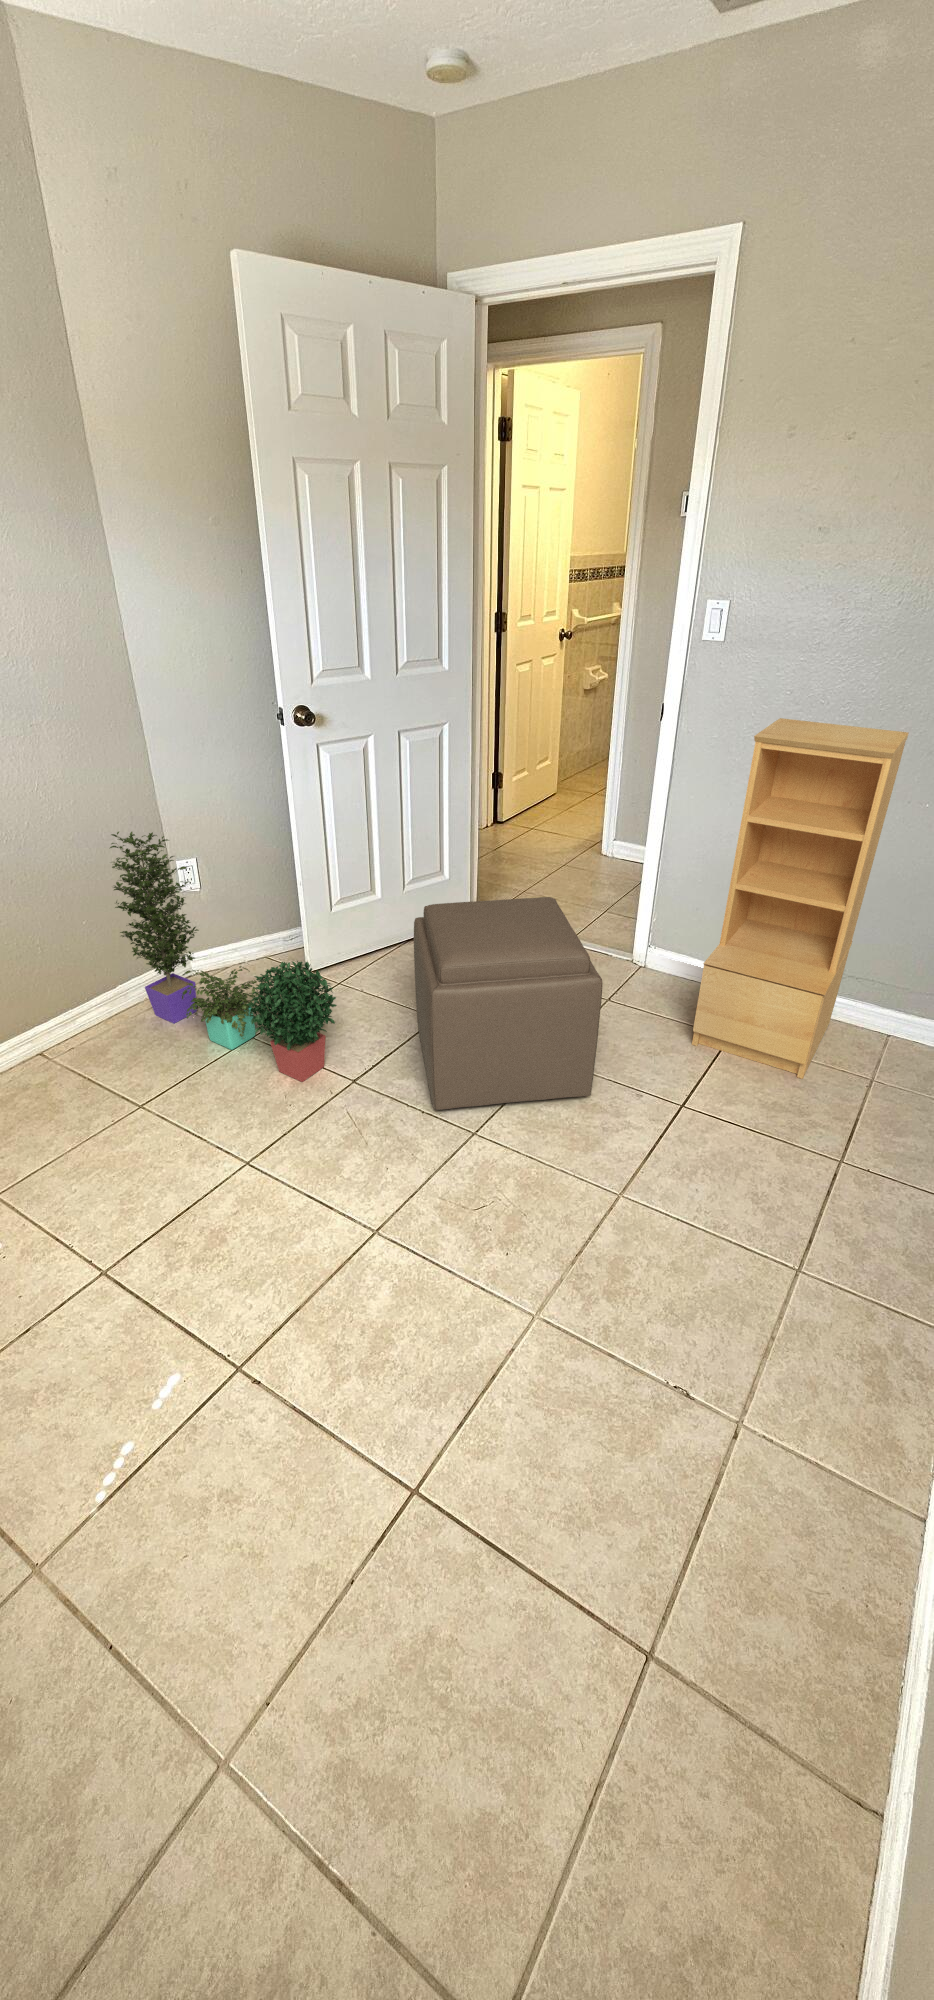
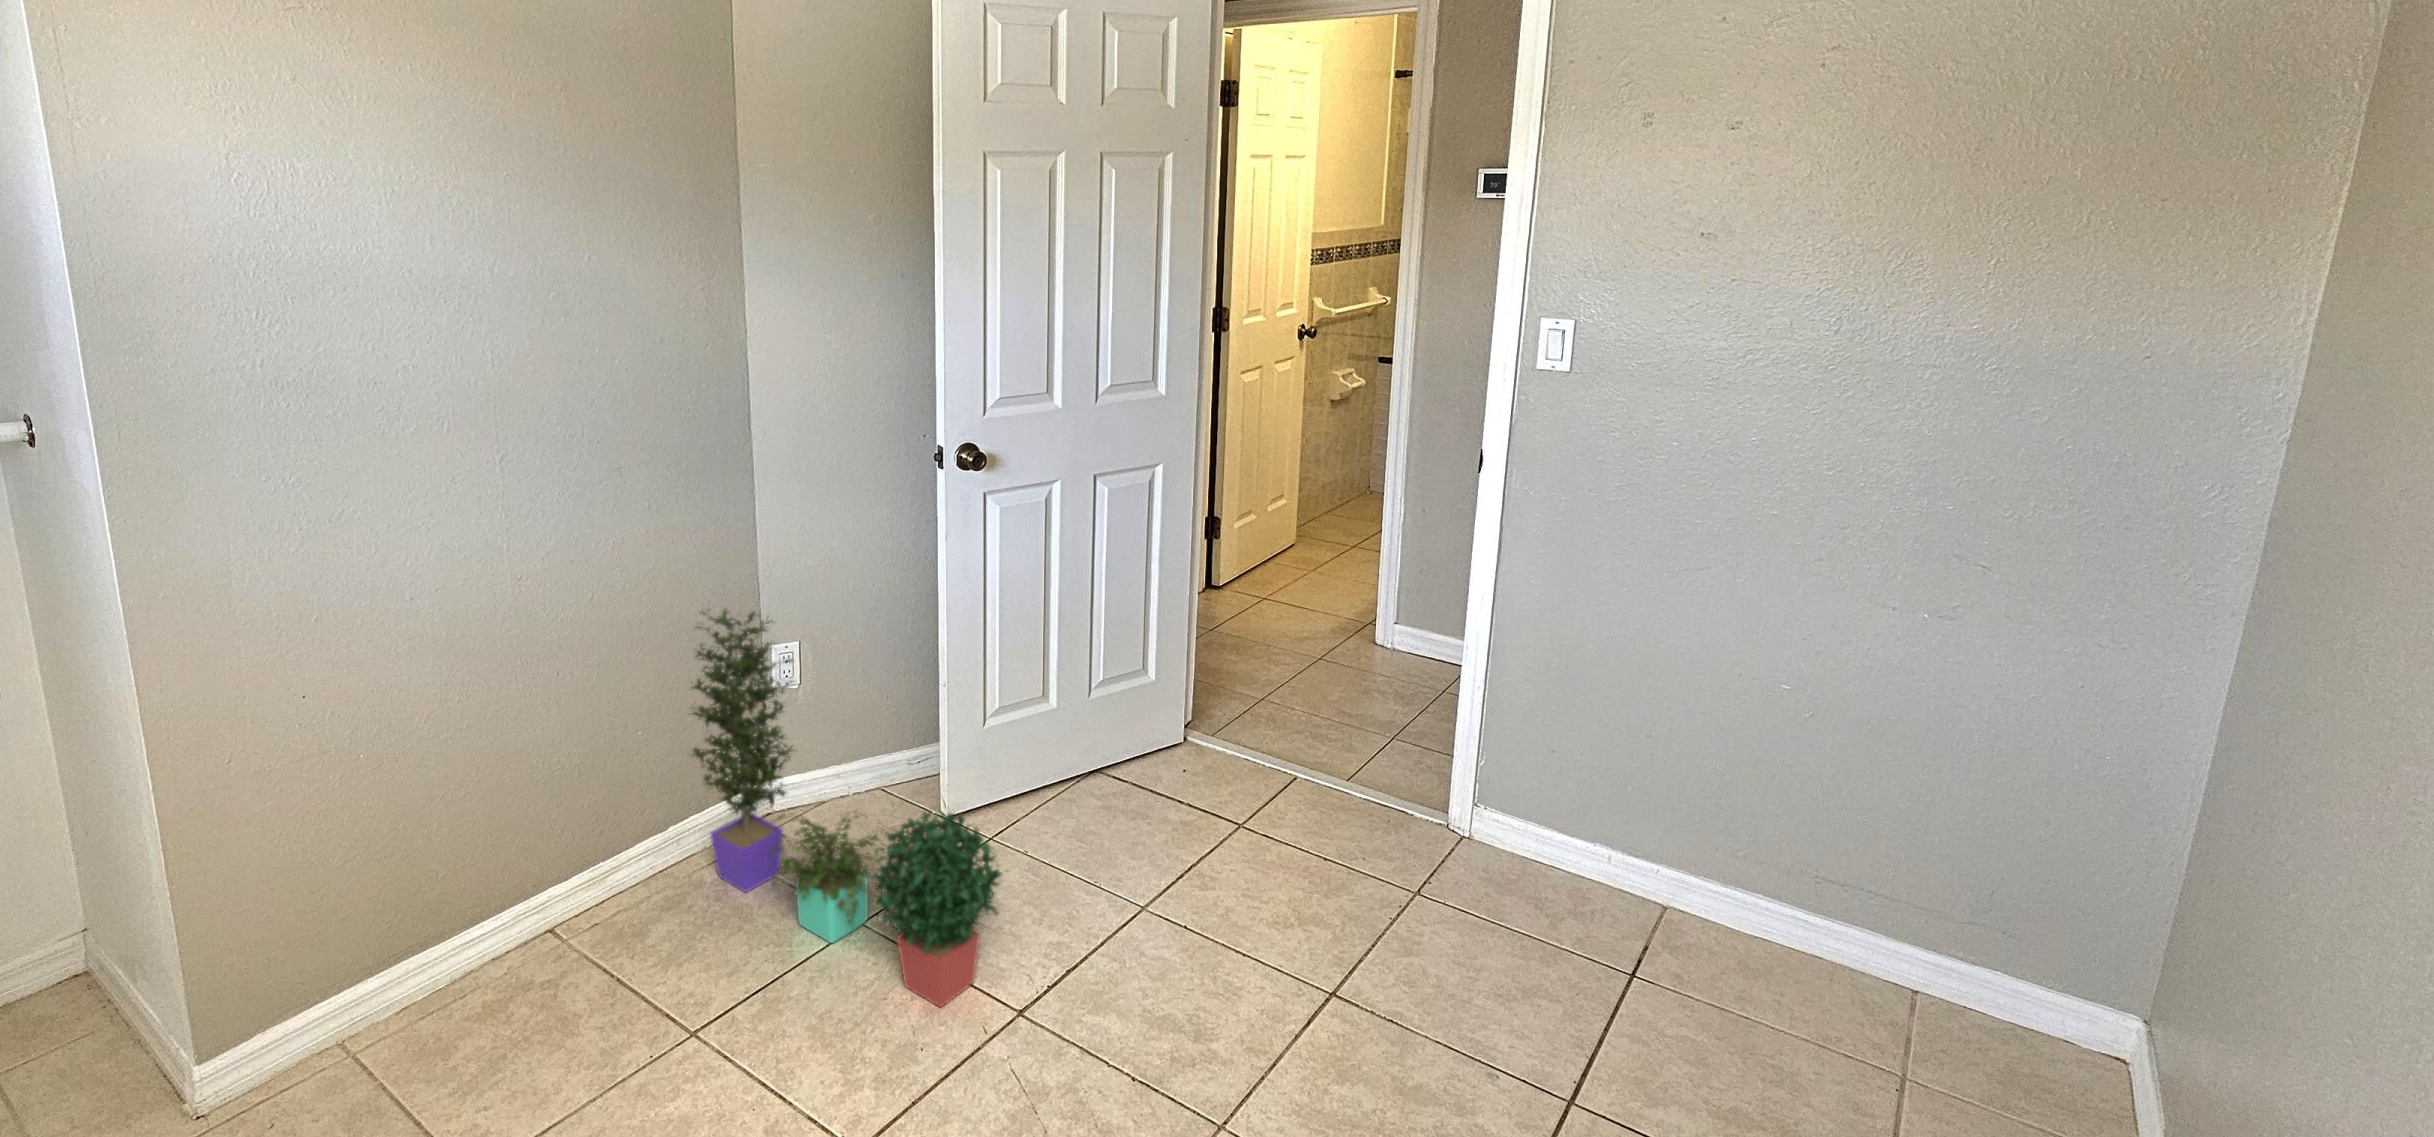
bookshelf: present [692,718,909,1079] -> none [1570,479,1879,1064]
ottoman: present [414,897,602,1110] -> none [1118,730,1428,1076]

